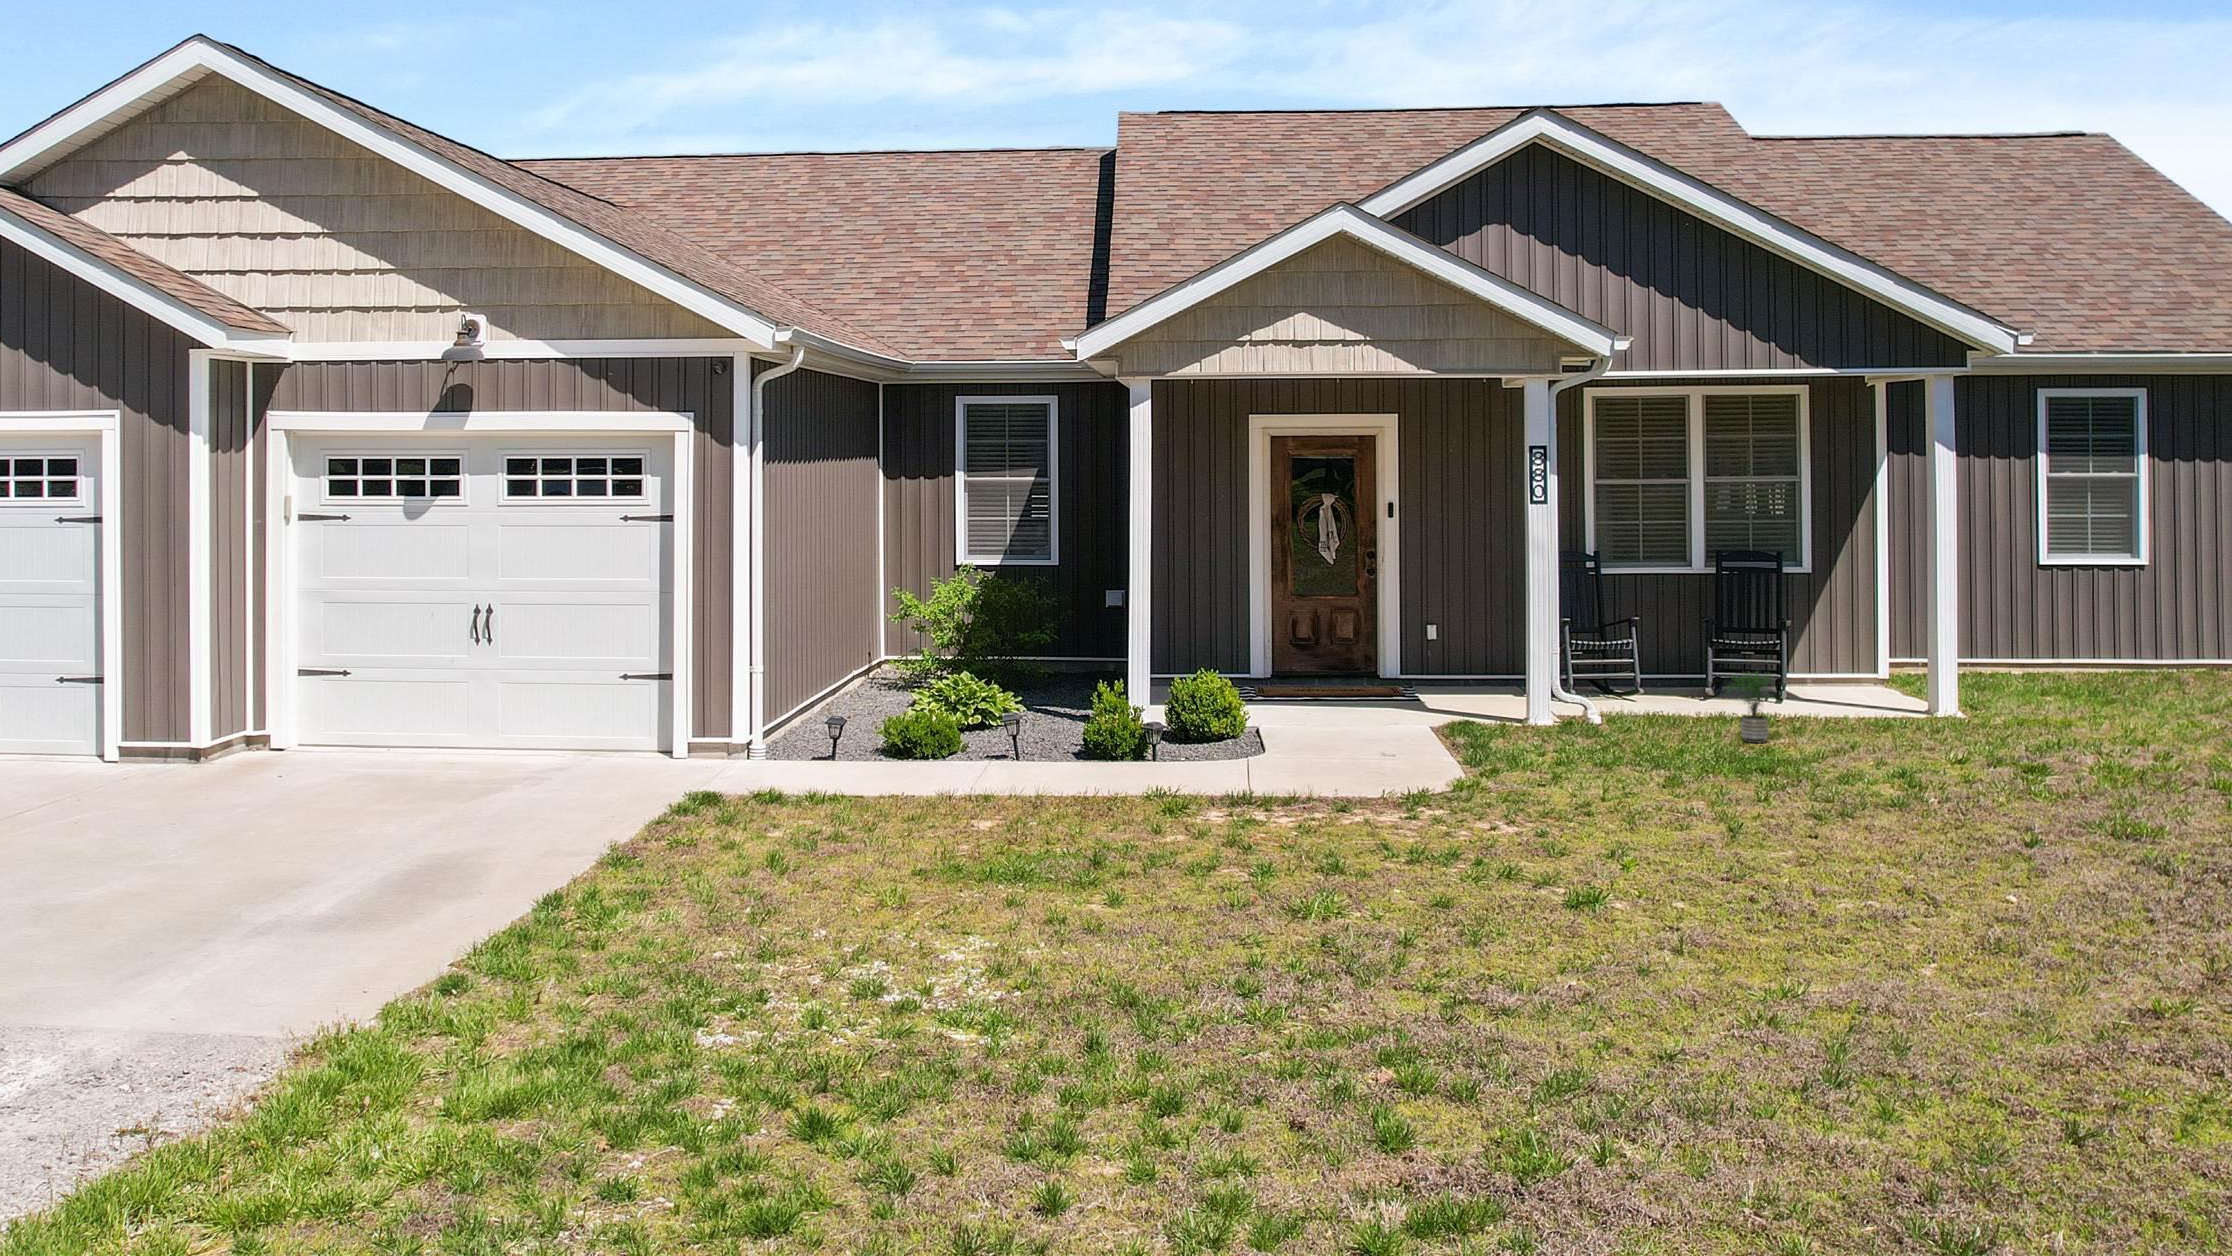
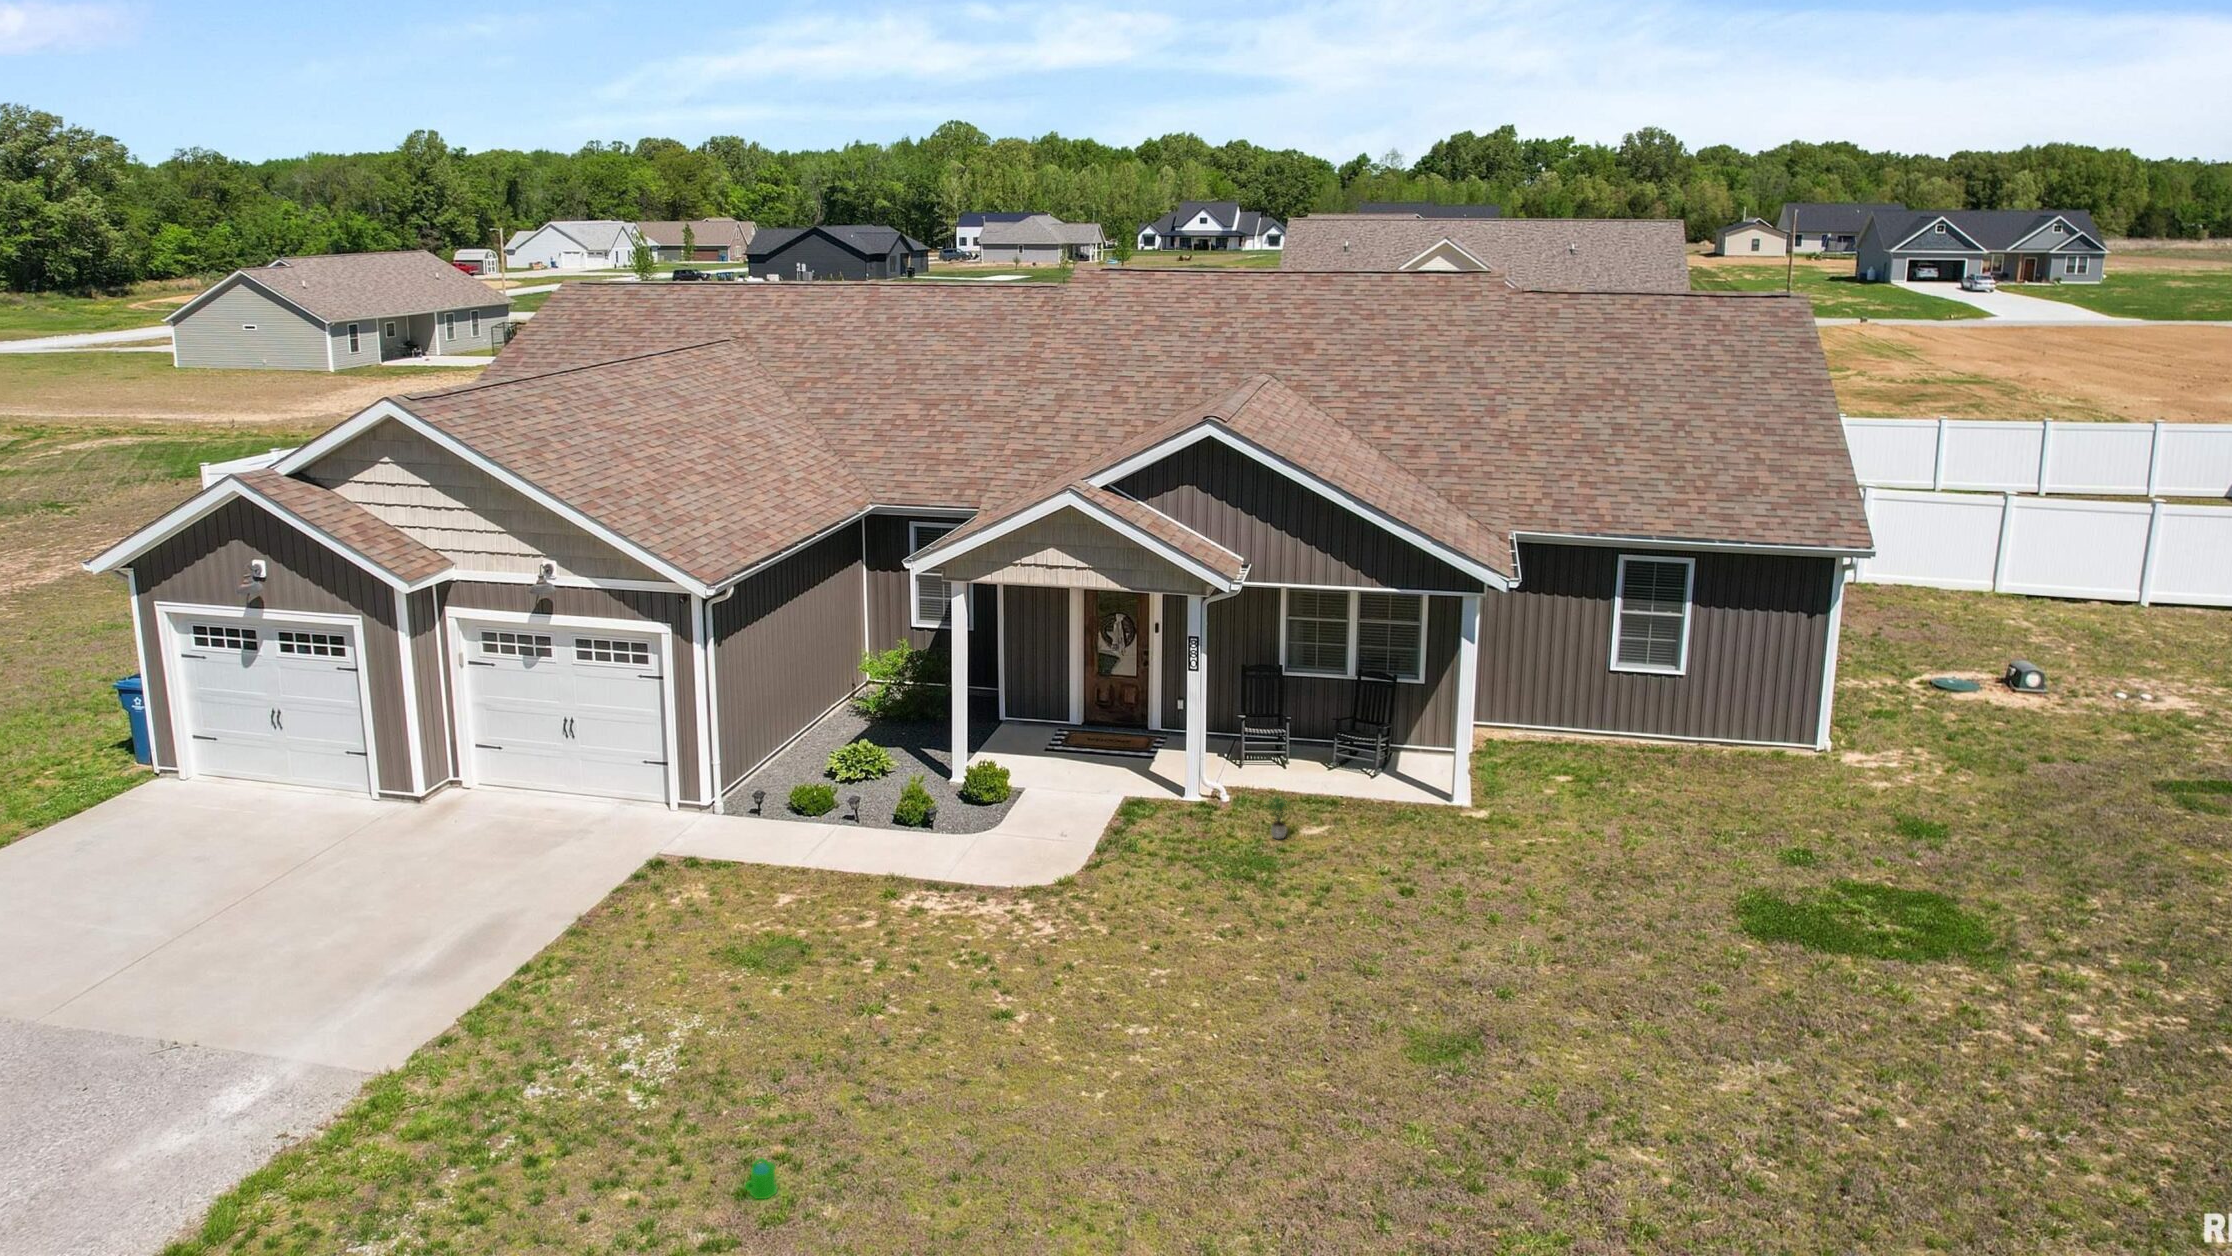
watering can: none [1417,1106,1494,1219] -> present [745,1158,778,1199]

